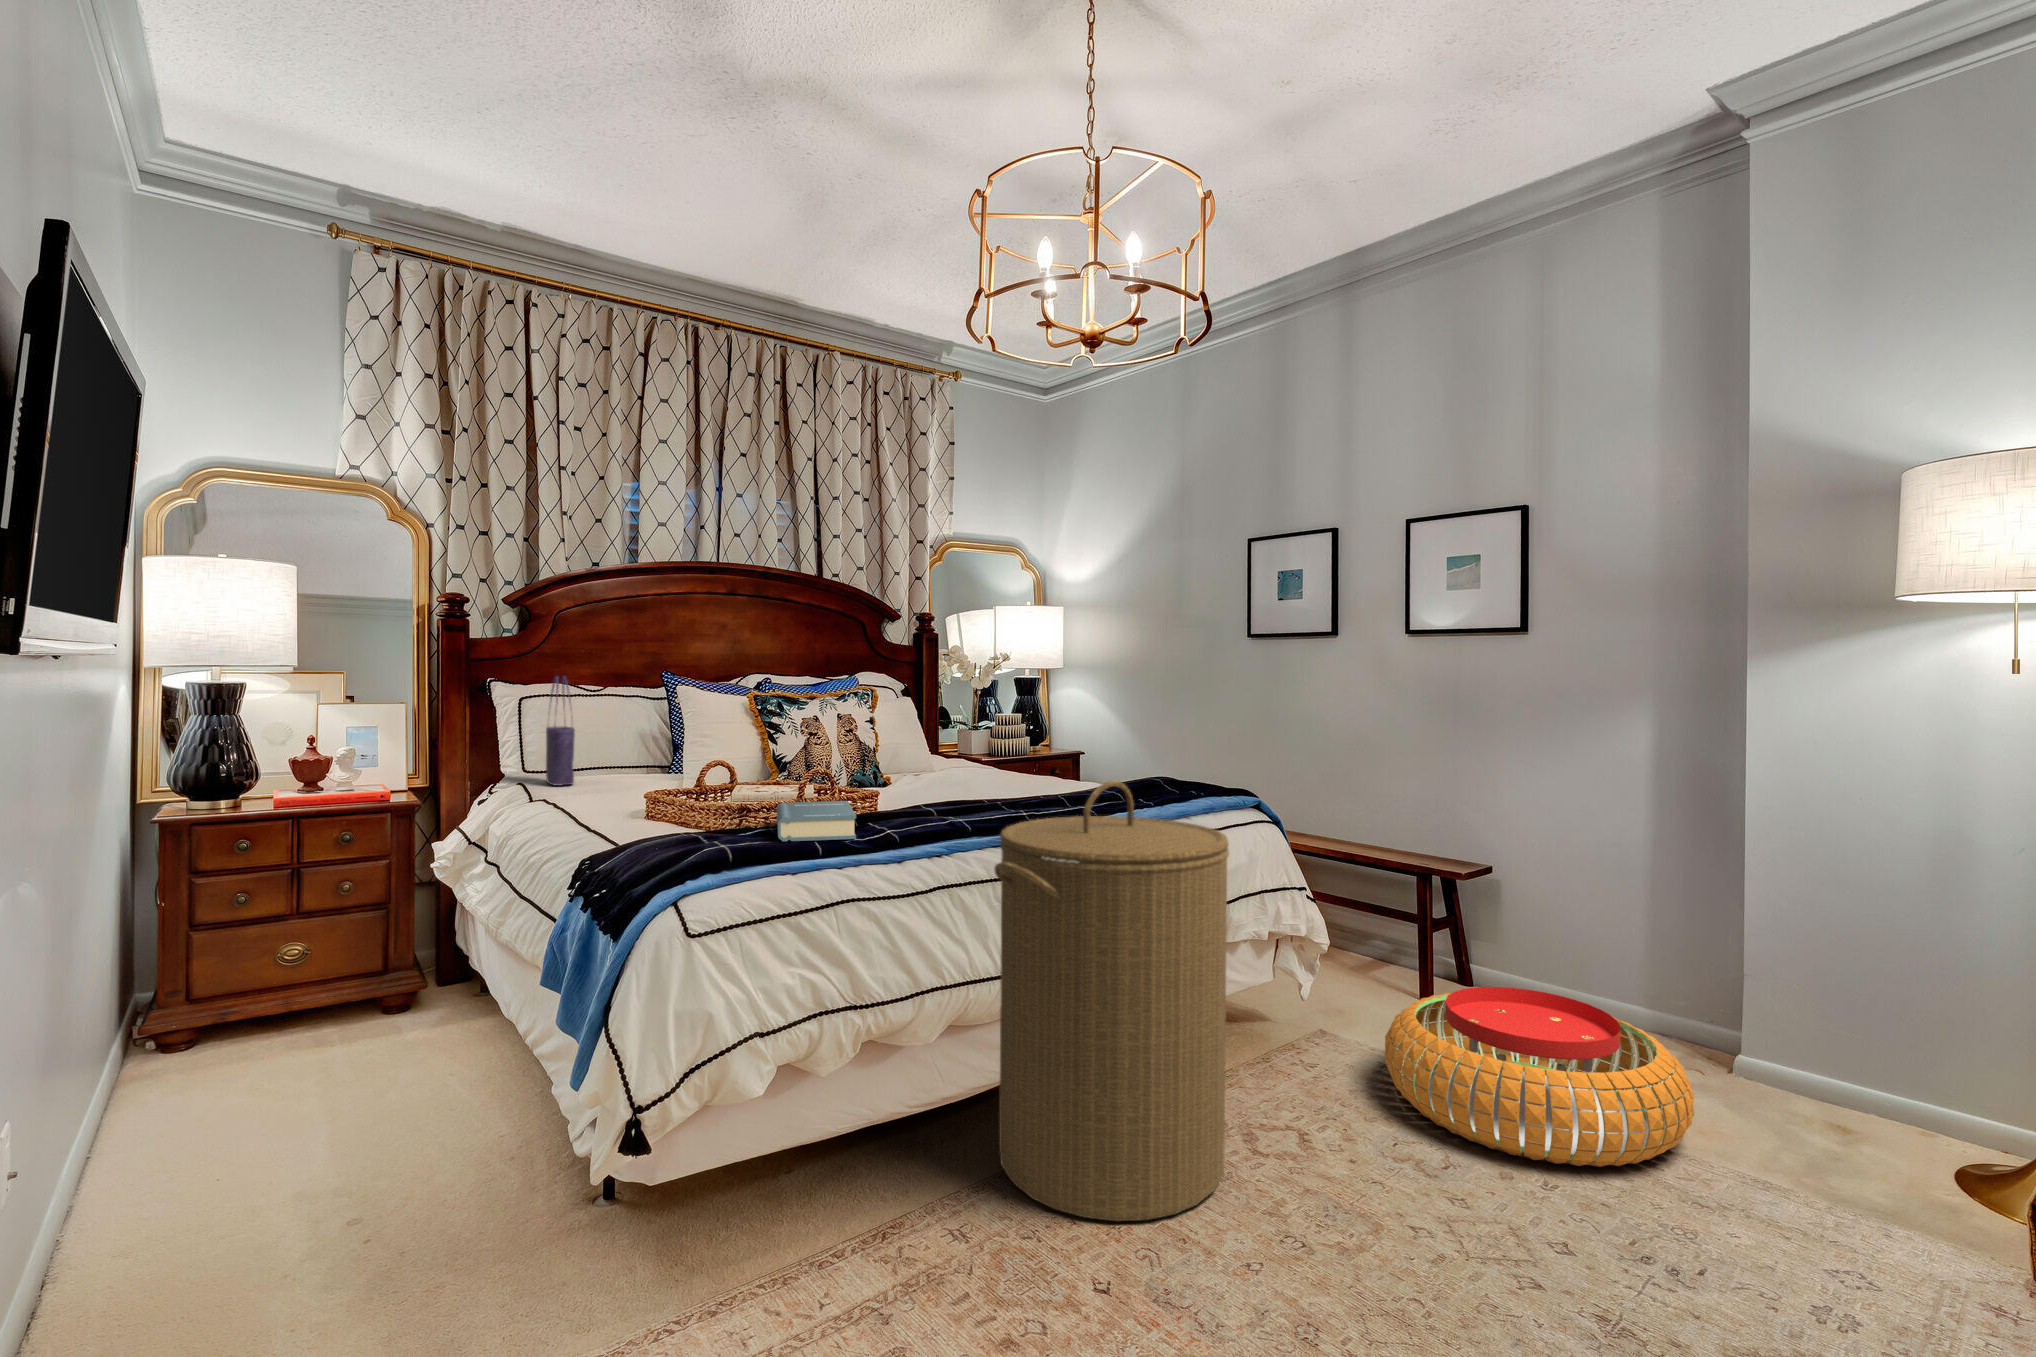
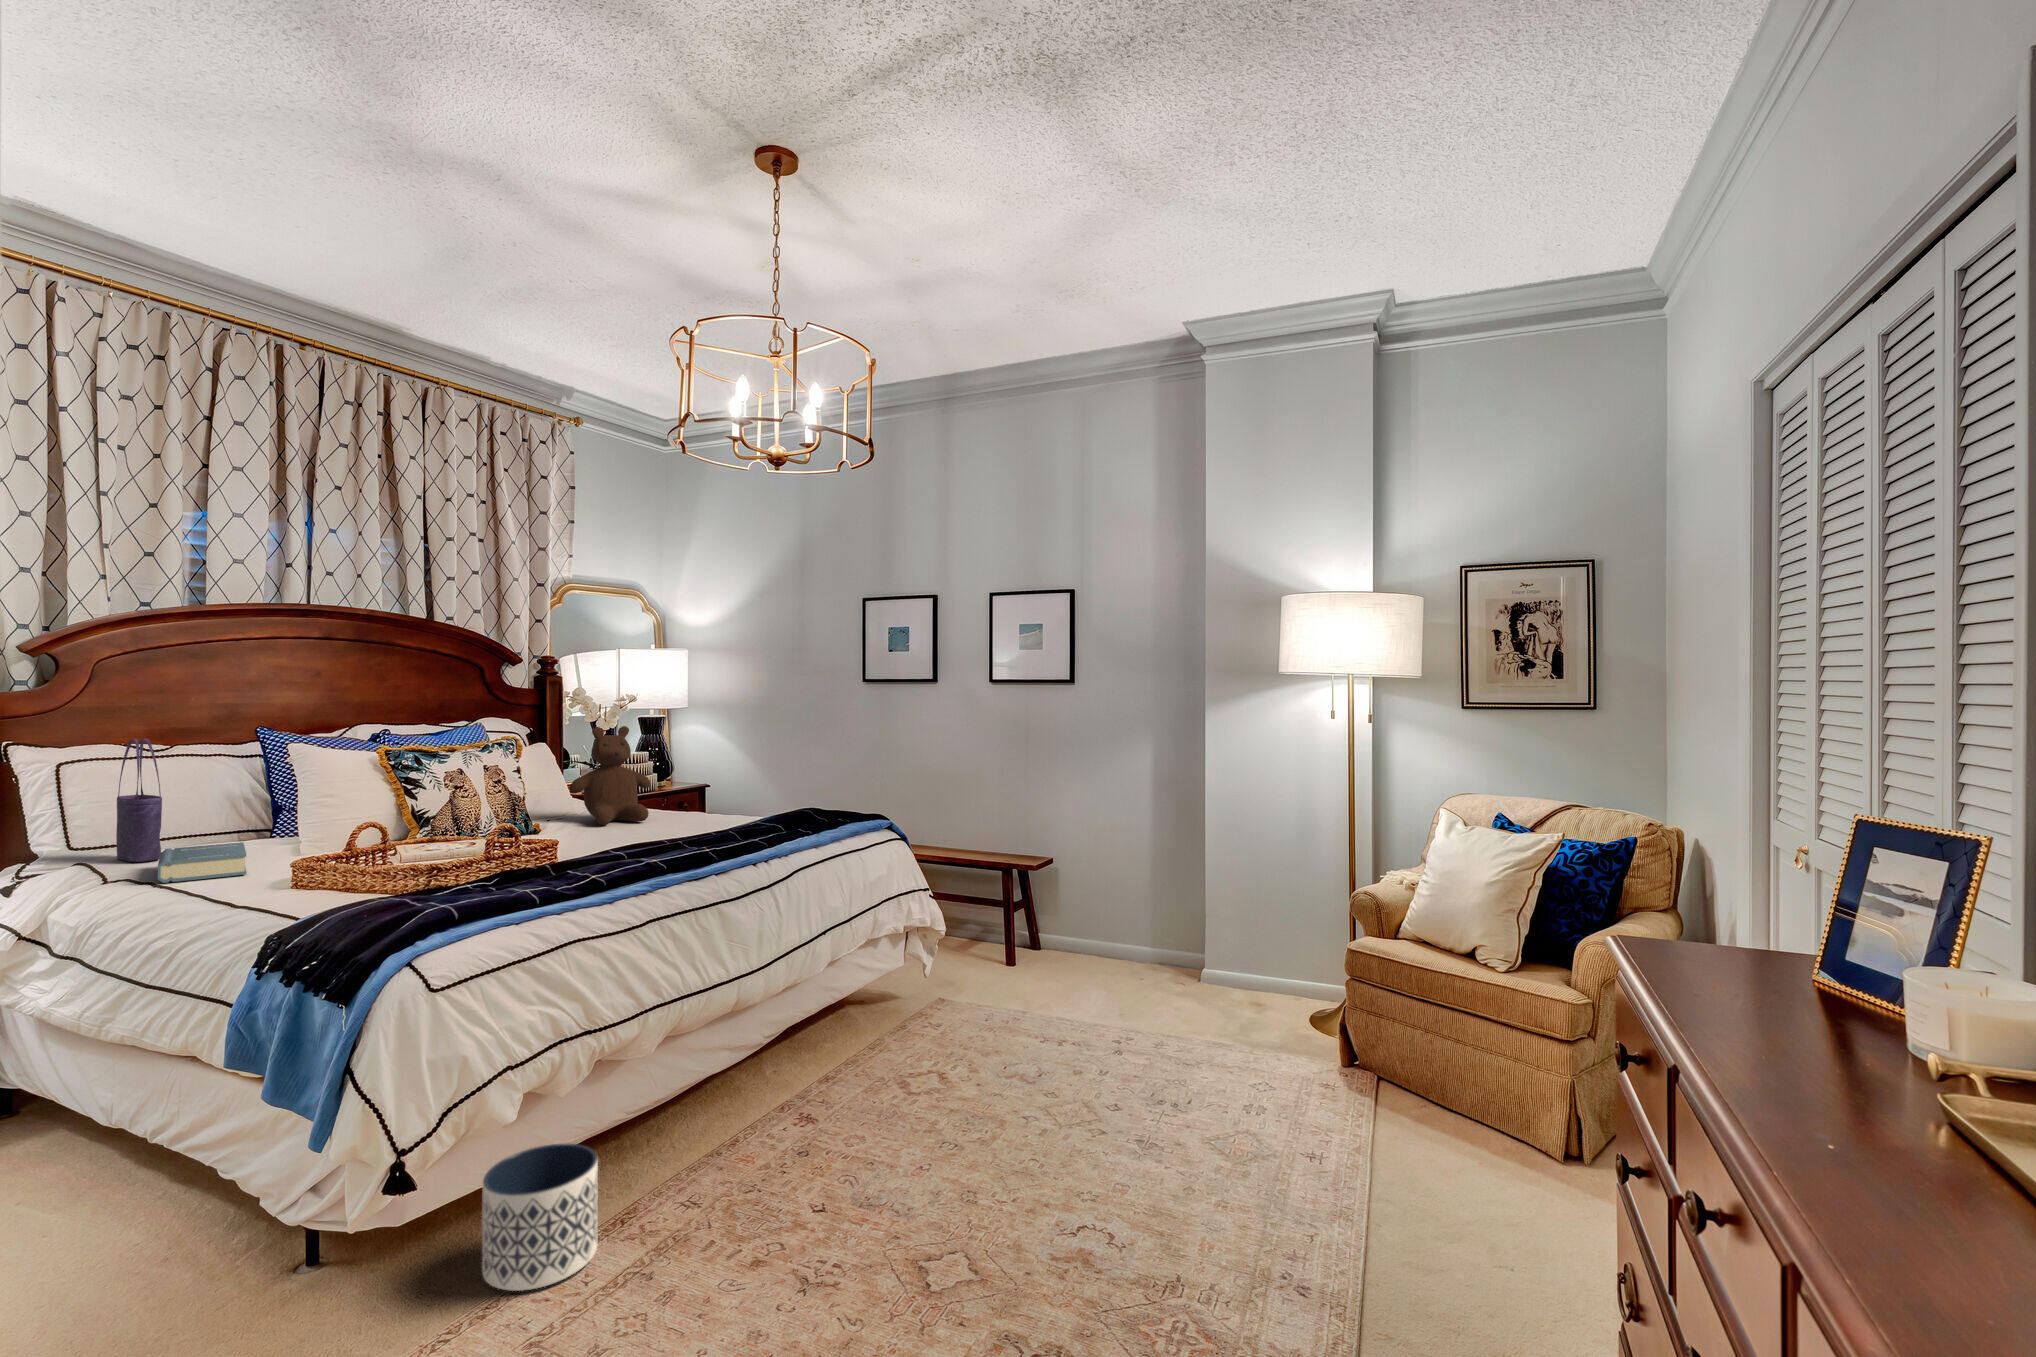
teddy bear: none [916,679,998,782] -> present [569,726,651,825]
laundry hamper: present [995,780,1229,1221] -> none [702,816,892,1171]
hardback book: present [777,801,856,841] -> present [158,842,246,883]
pouf: present [1385,987,1694,1167] -> none [994,946,1190,1063]
planter: none [732,1127,852,1293] -> present [482,1143,598,1291]

